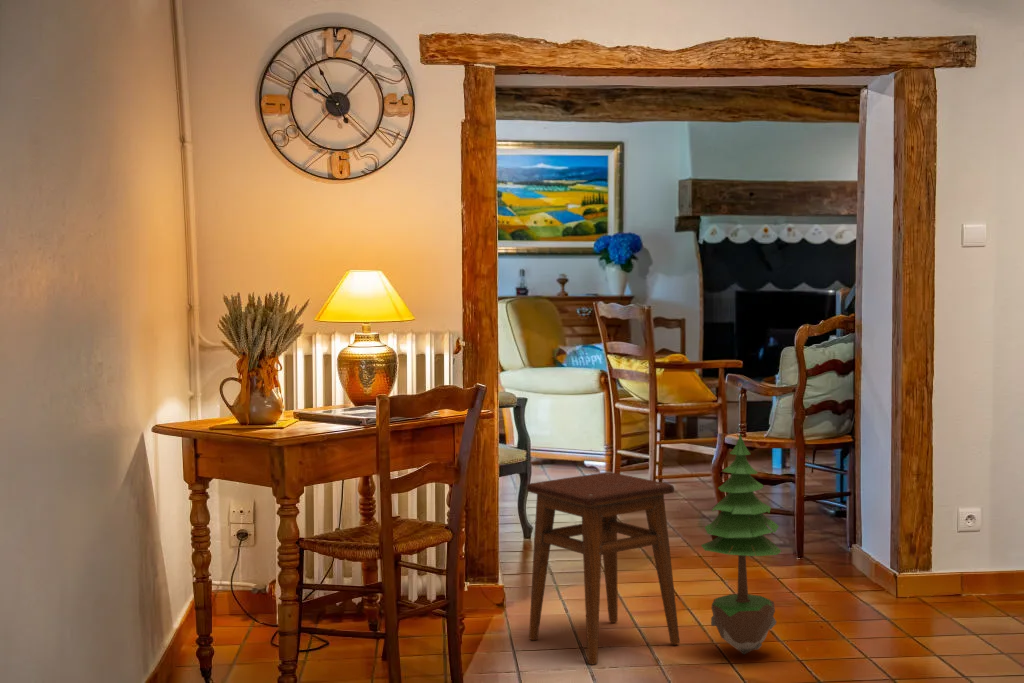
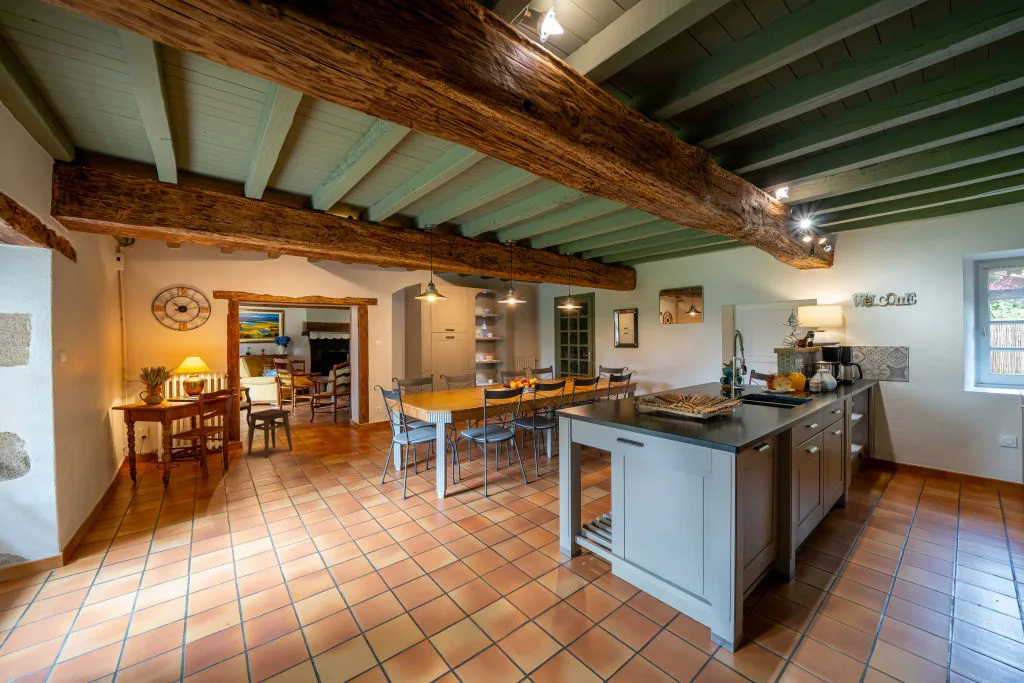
potted tree: present [701,435,781,654] -> none [298,397,319,450]

